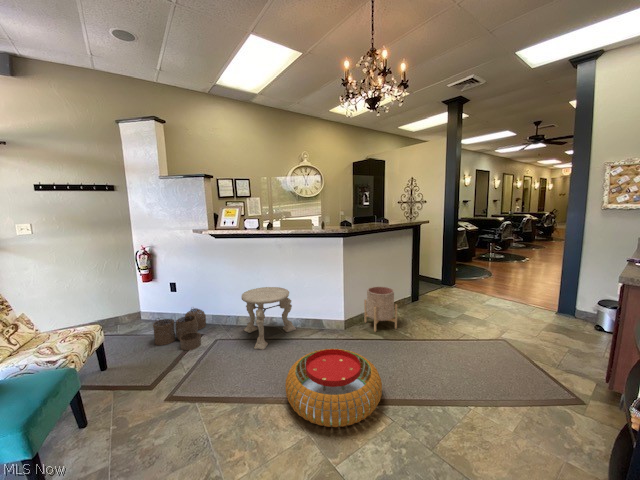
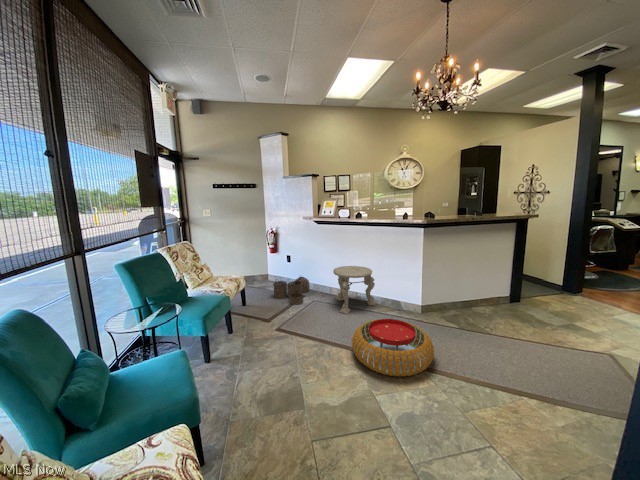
planter: present [364,287,397,332] -> none [444,277,478,320]

